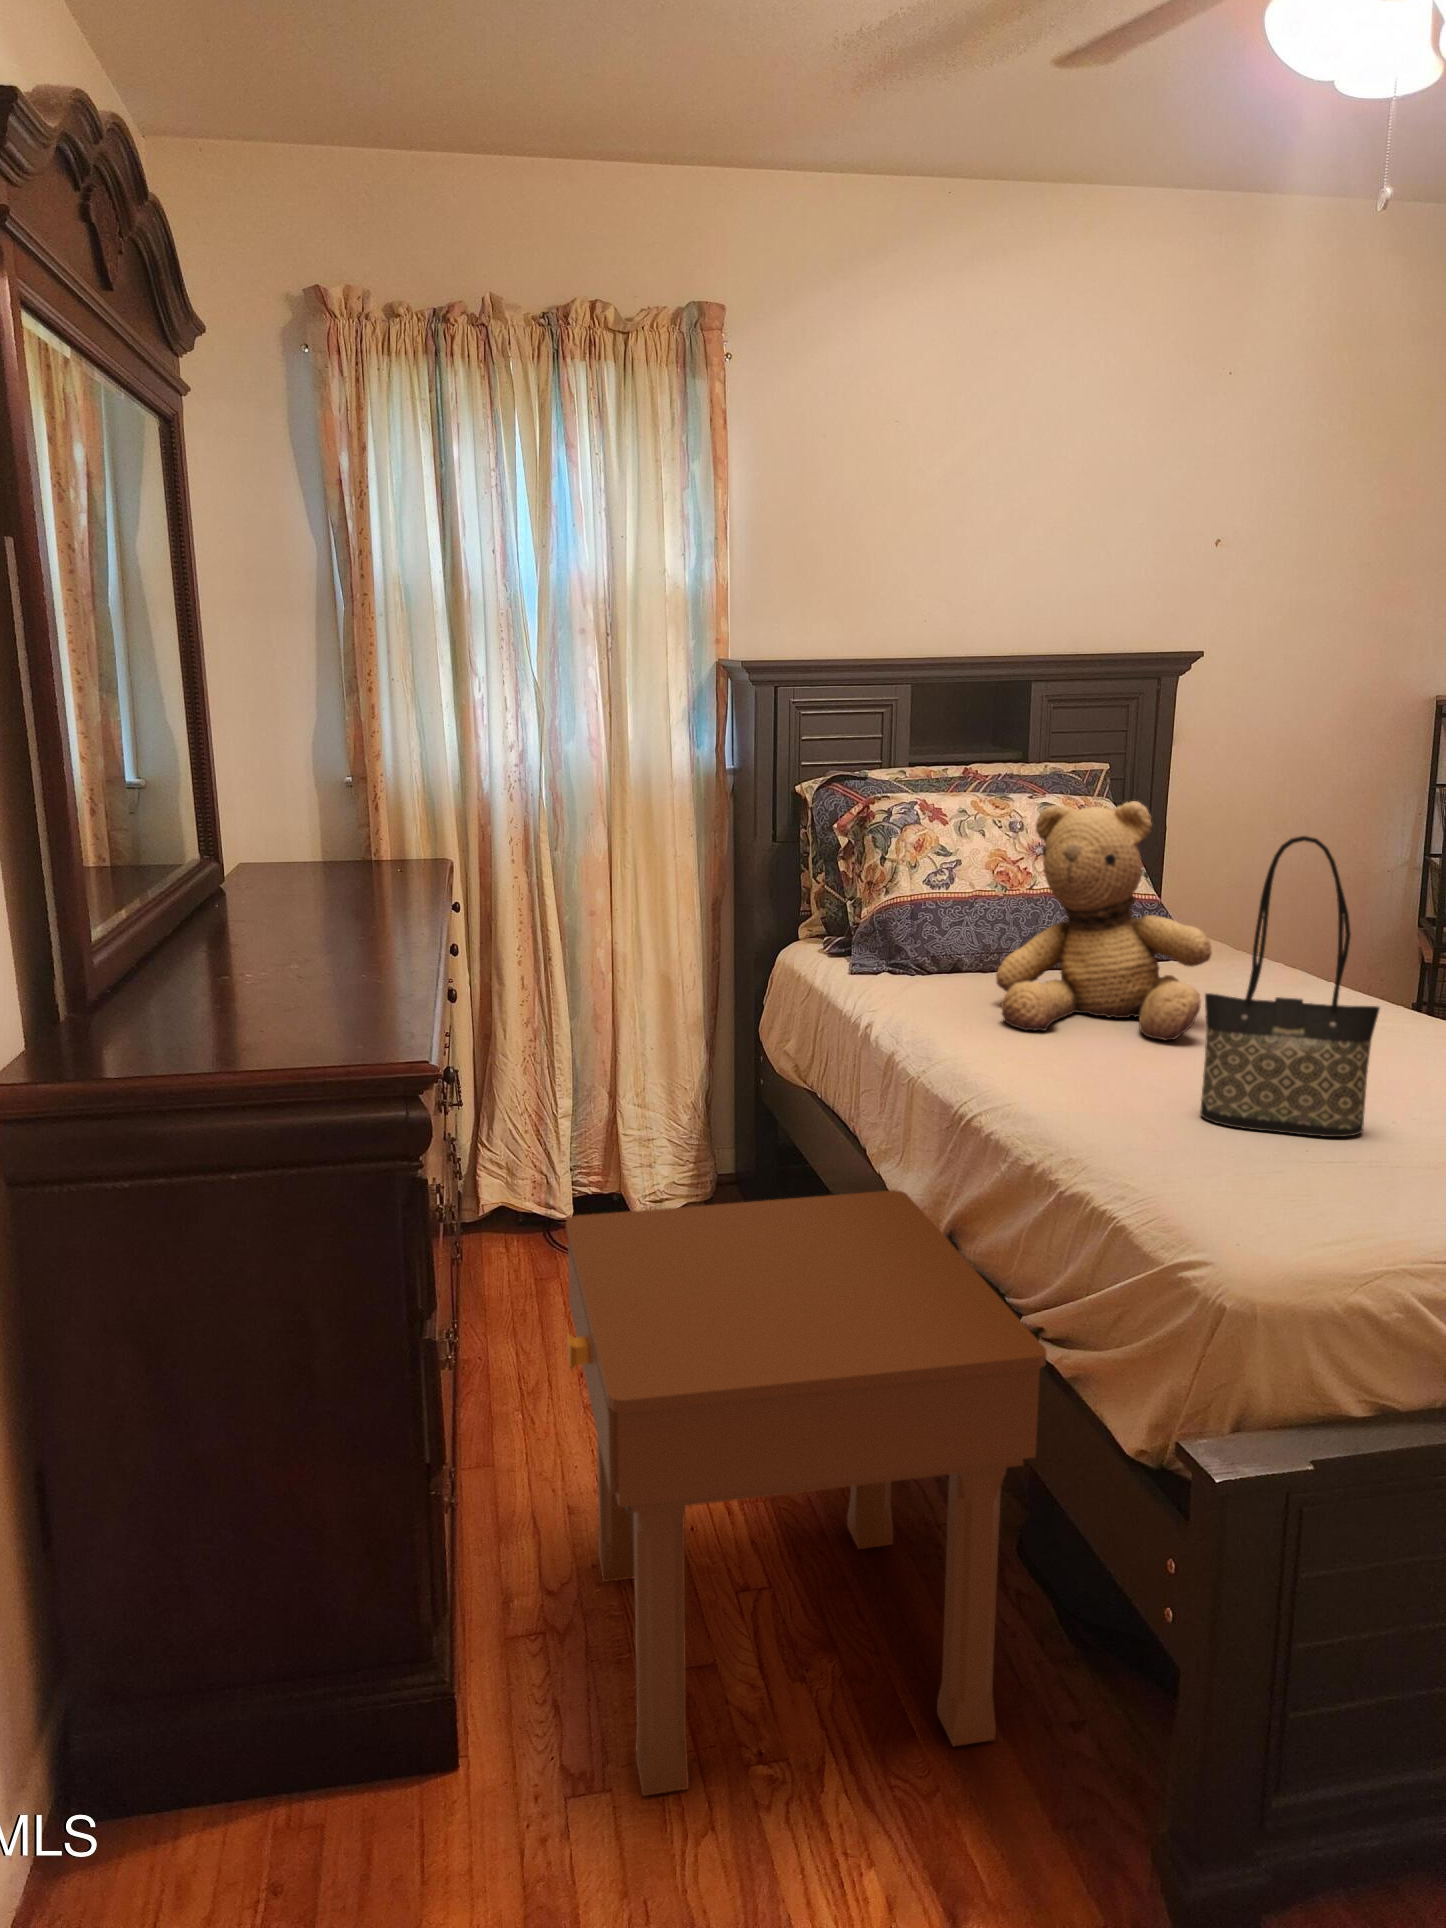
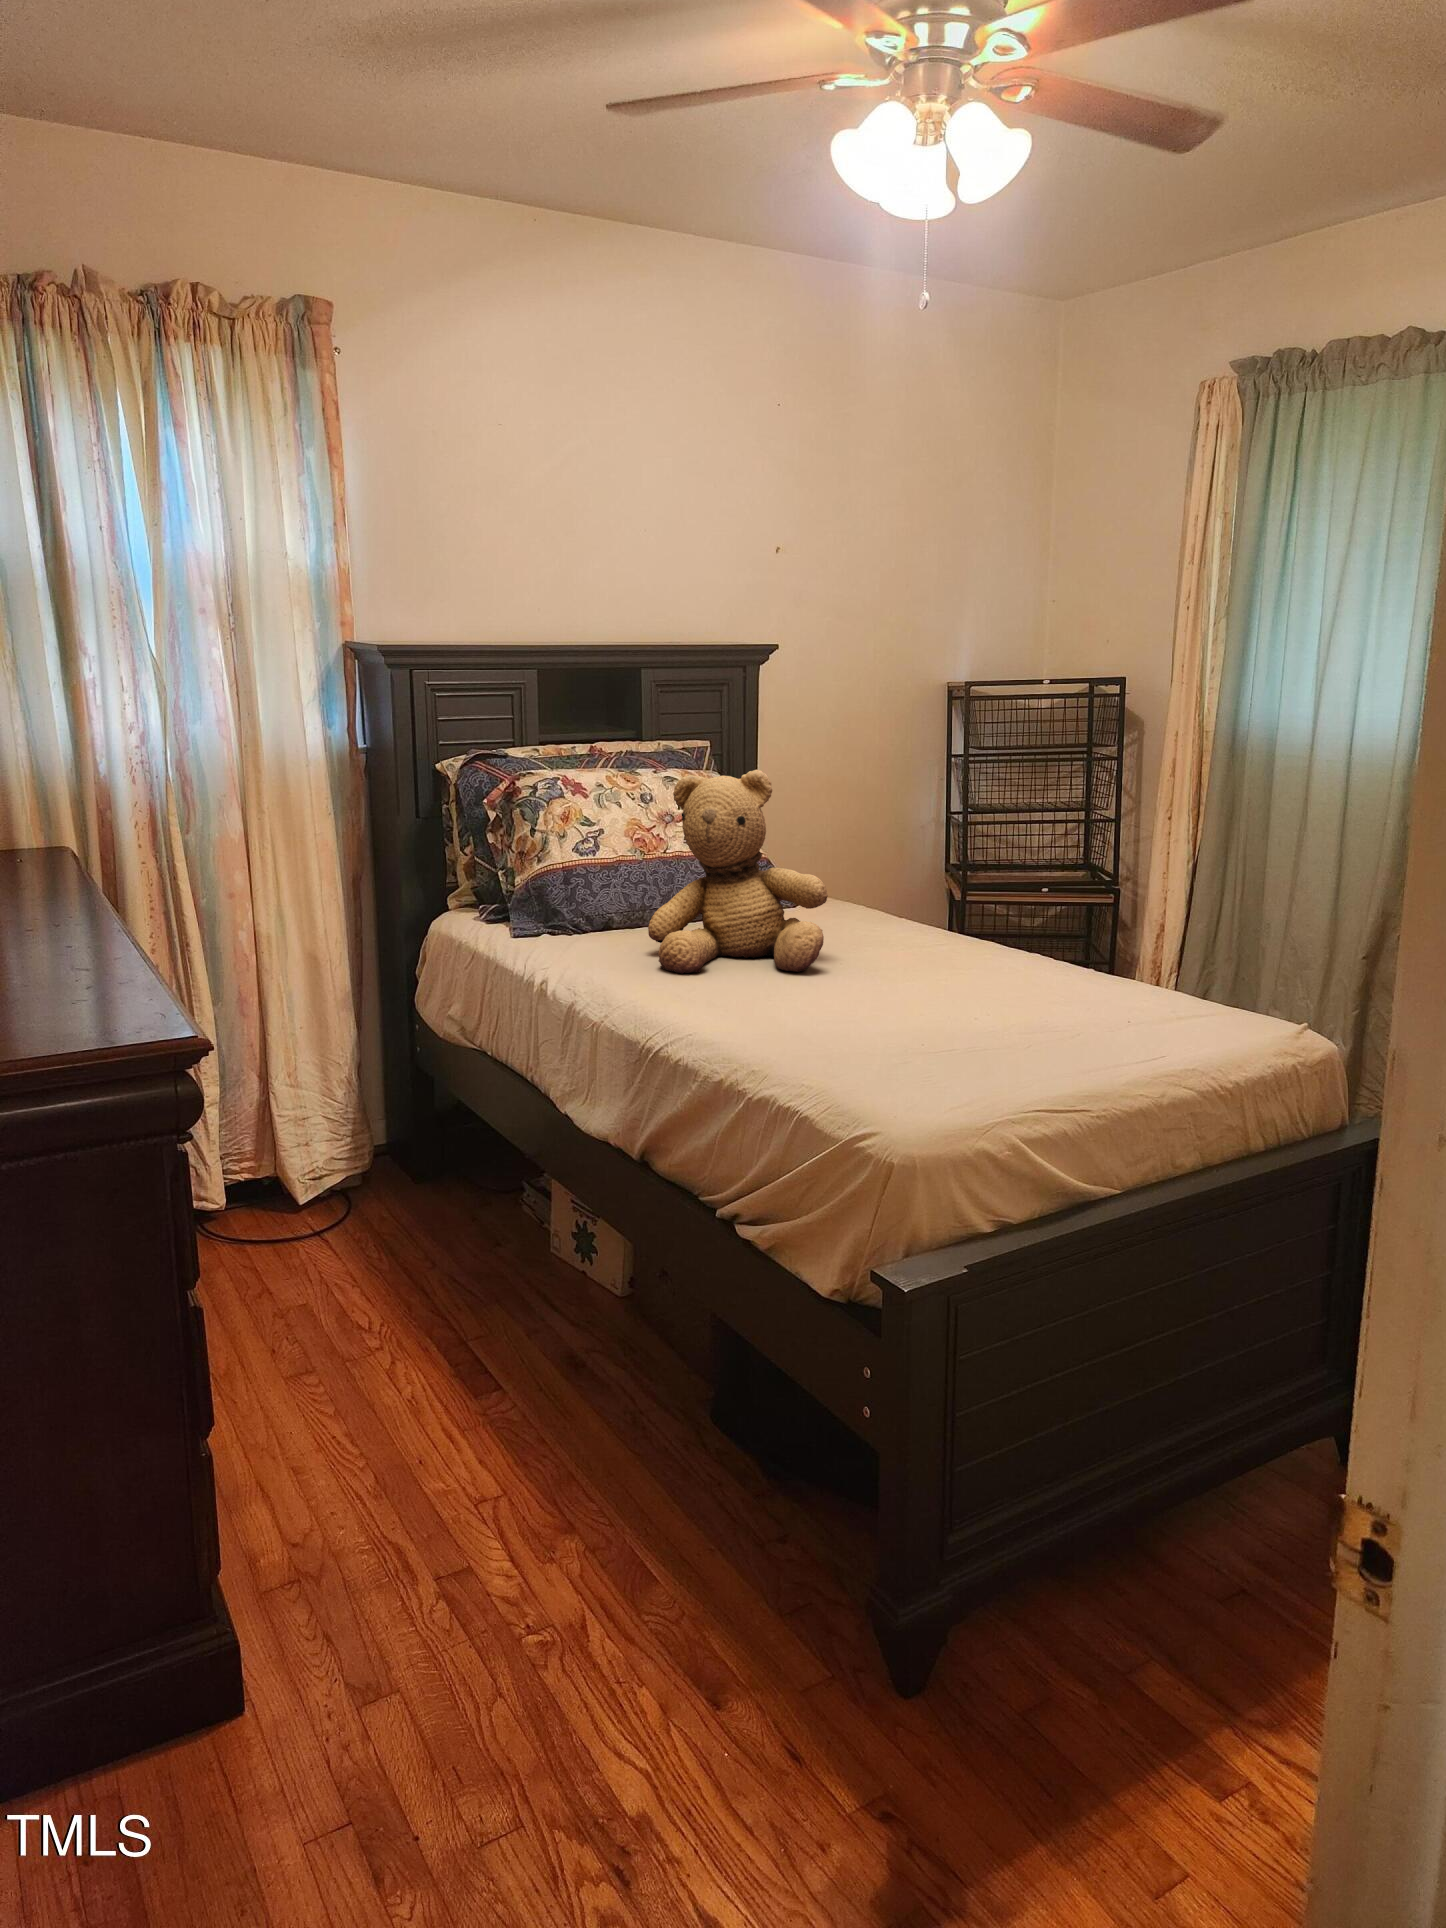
tote bag: present [1200,836,1380,1137] -> none [841,791,971,1032]
nightstand: present [566,1190,1047,1796] -> none [288,1122,753,1687]

